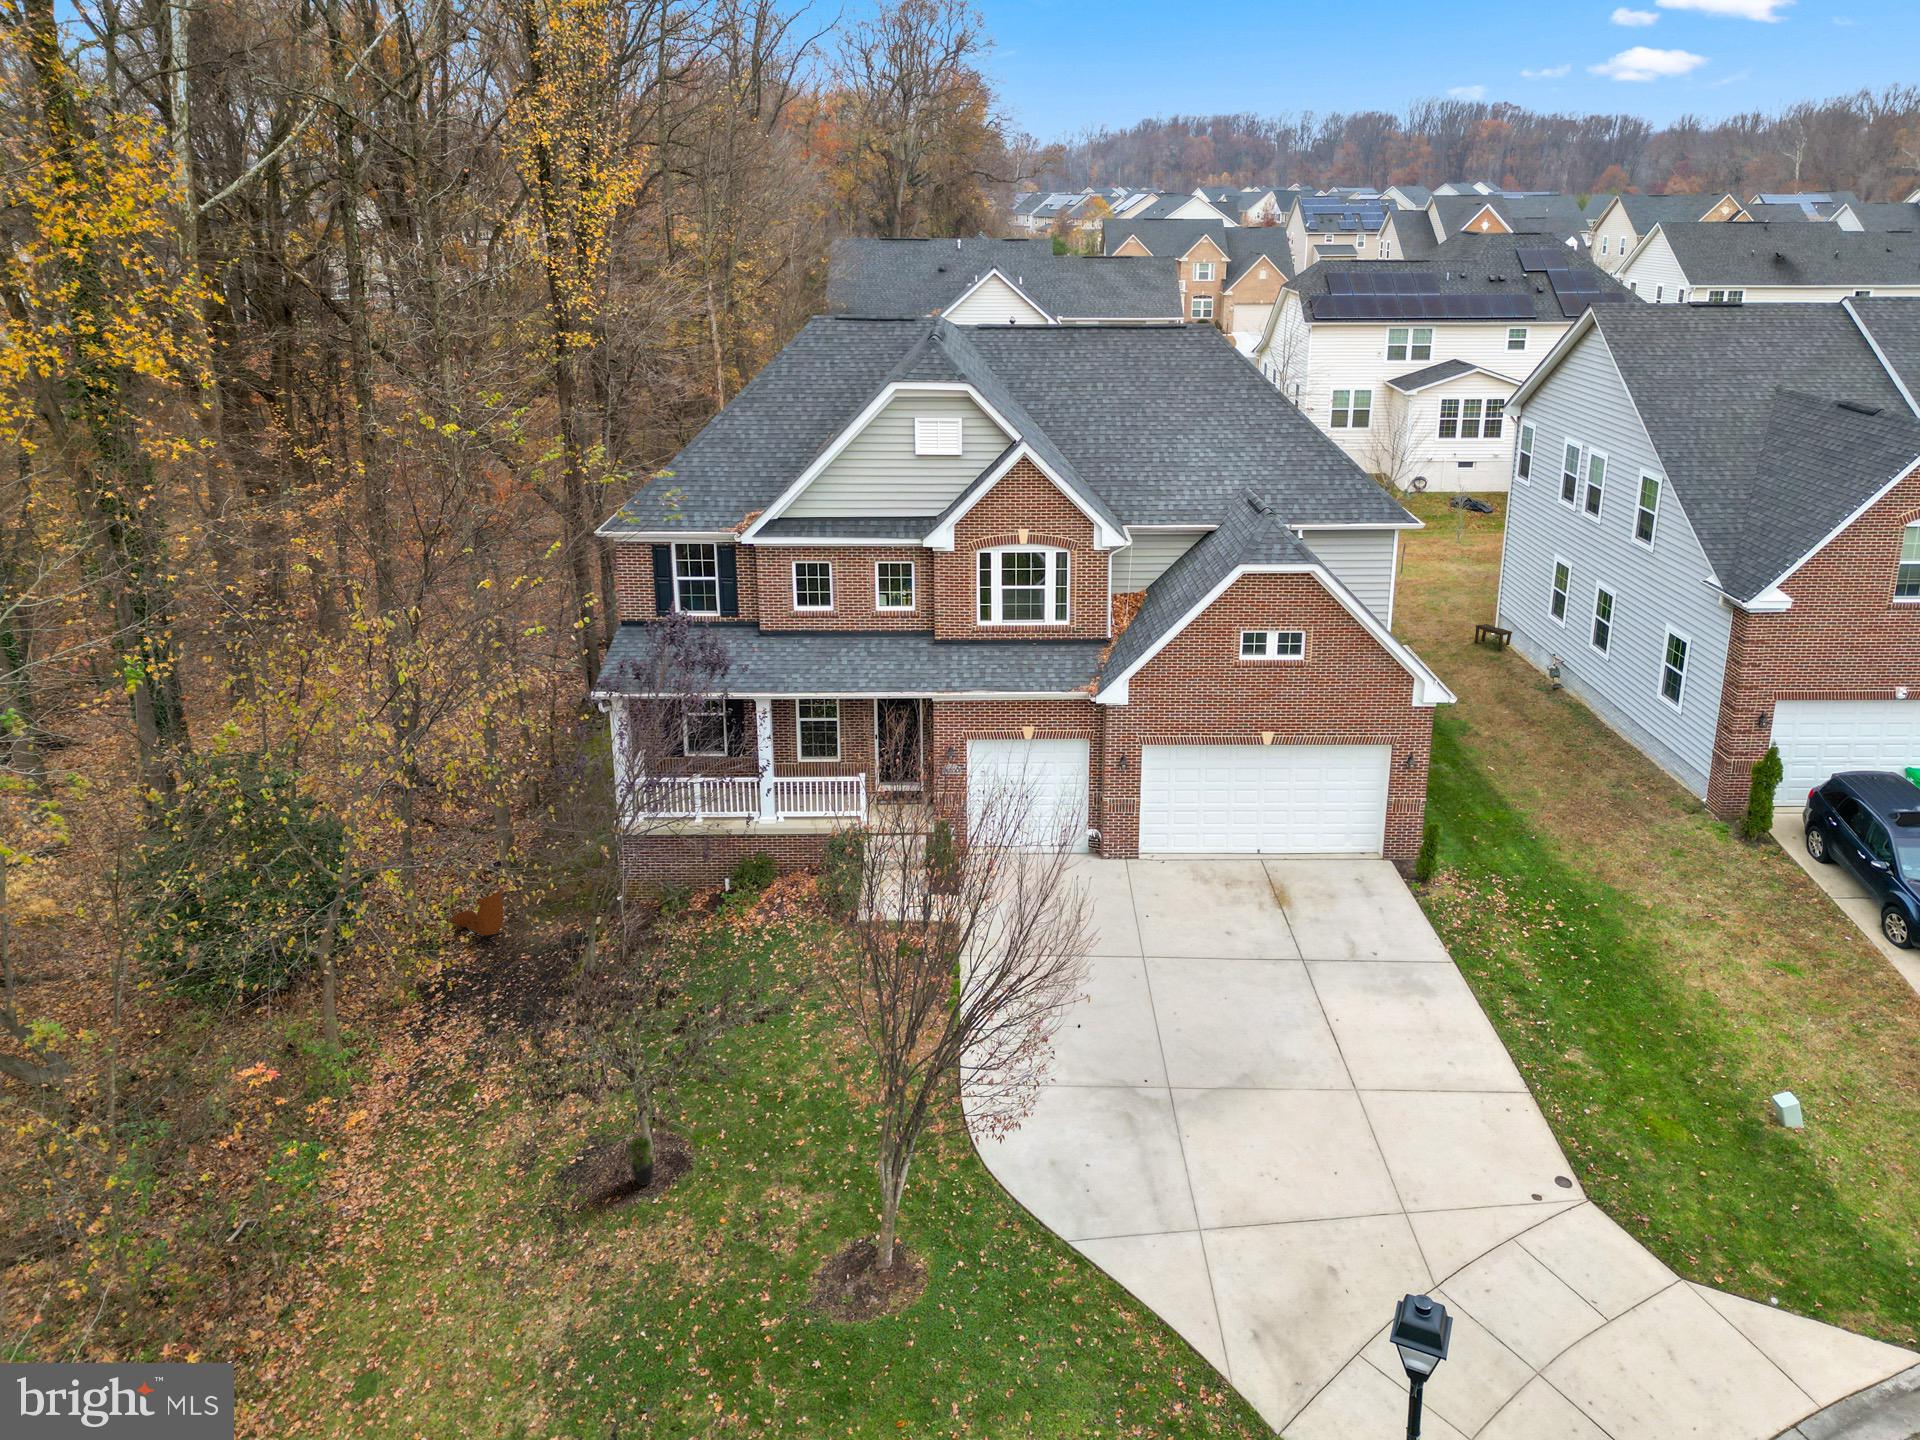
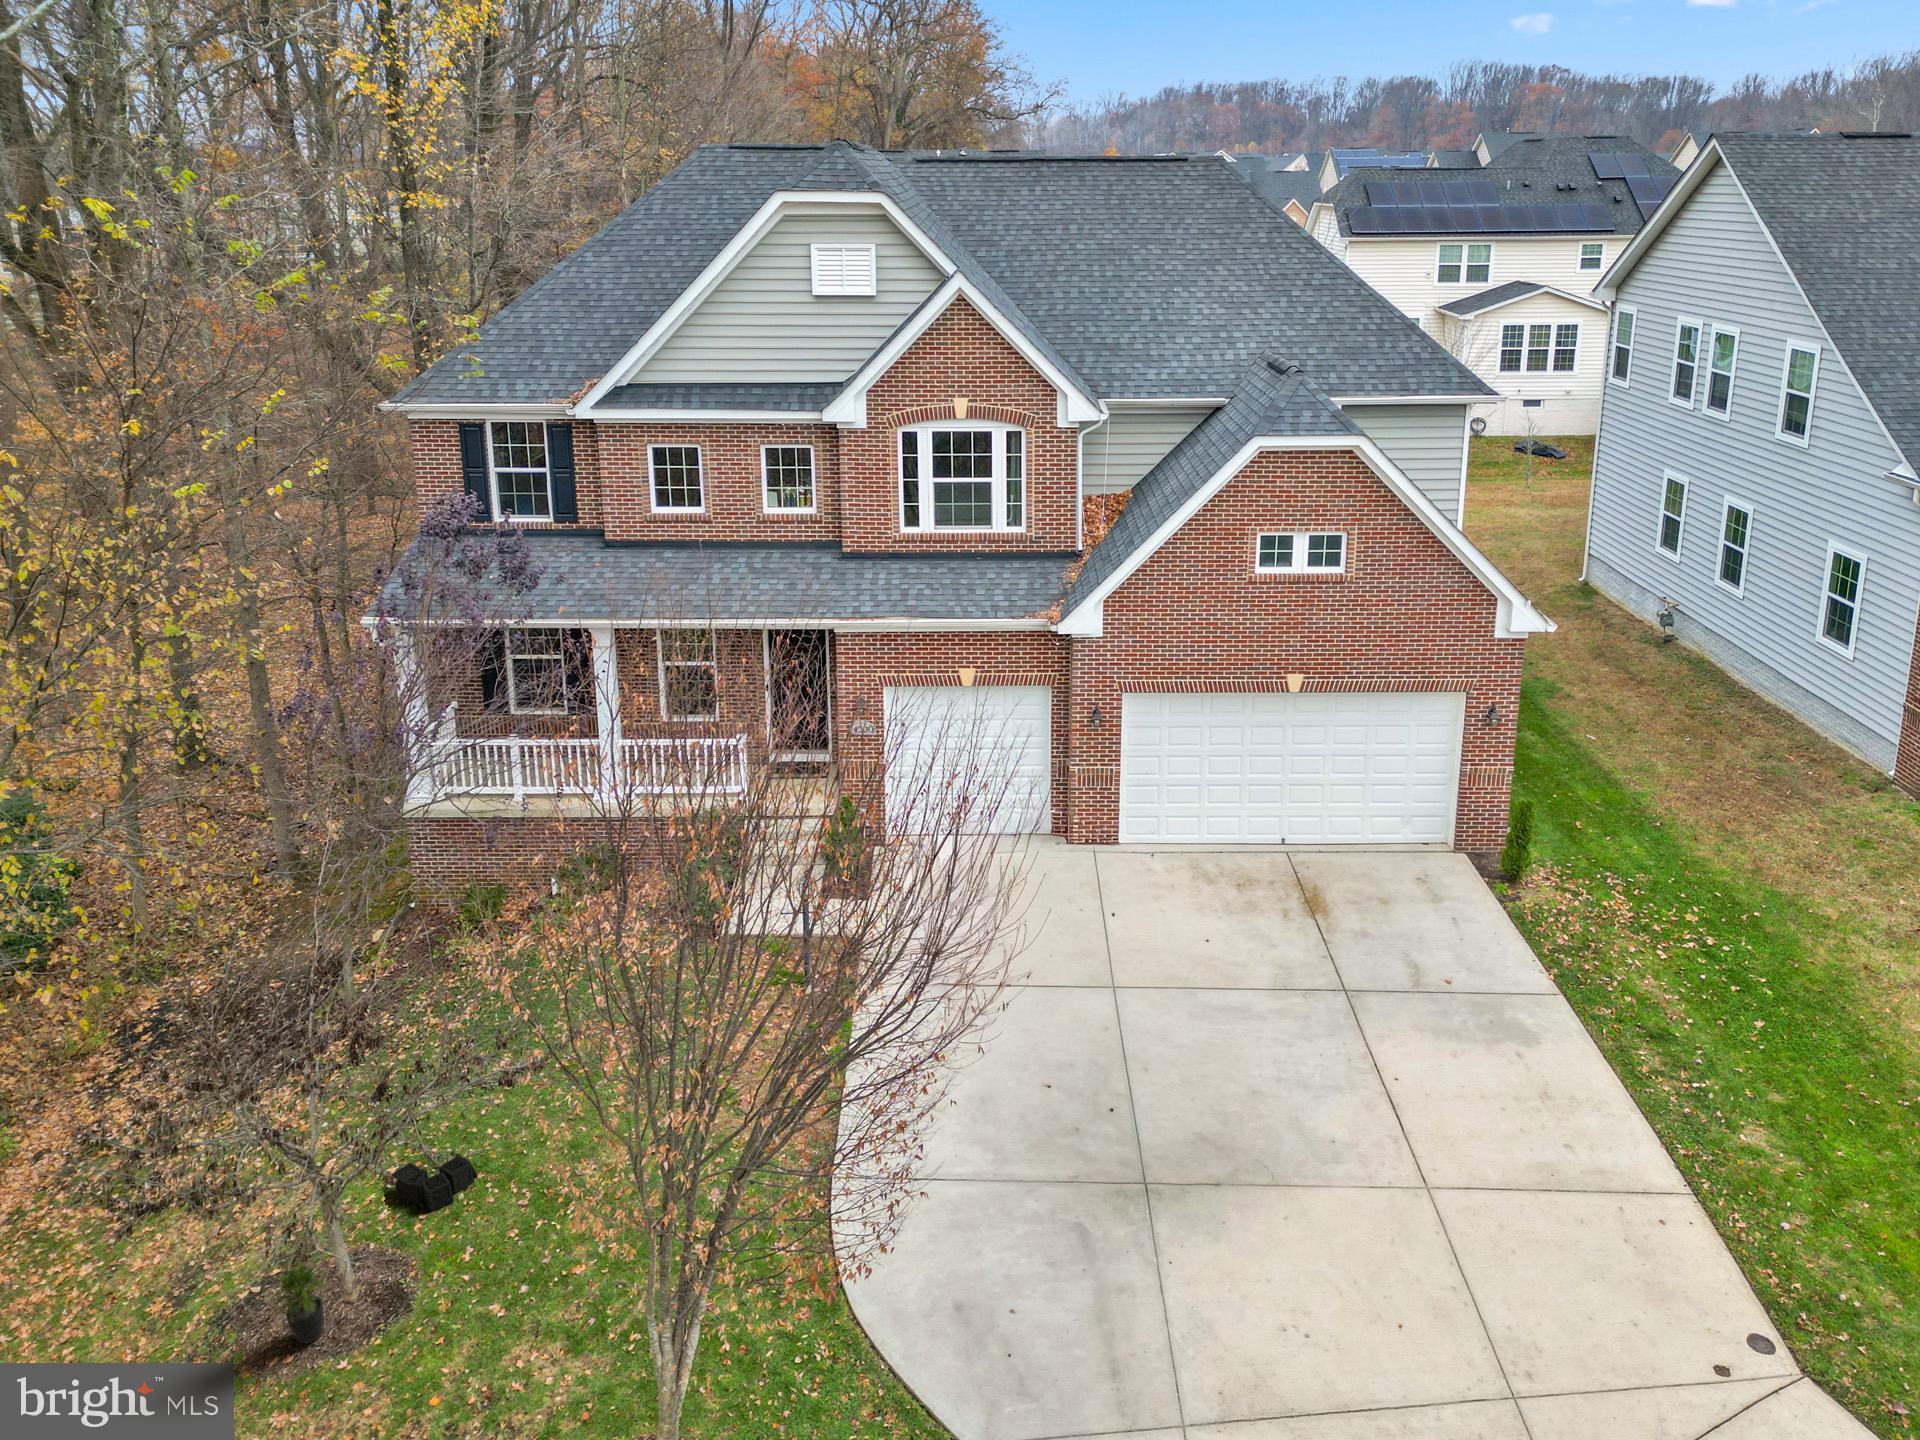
bench: present [1475,624,1512,651] -> none [1556,567,1605,600]
lounge chair: present [450,890,503,949] -> none [145,886,221,971]
storage bin: none [673,1070,727,1107] -> present [391,1154,478,1211]

